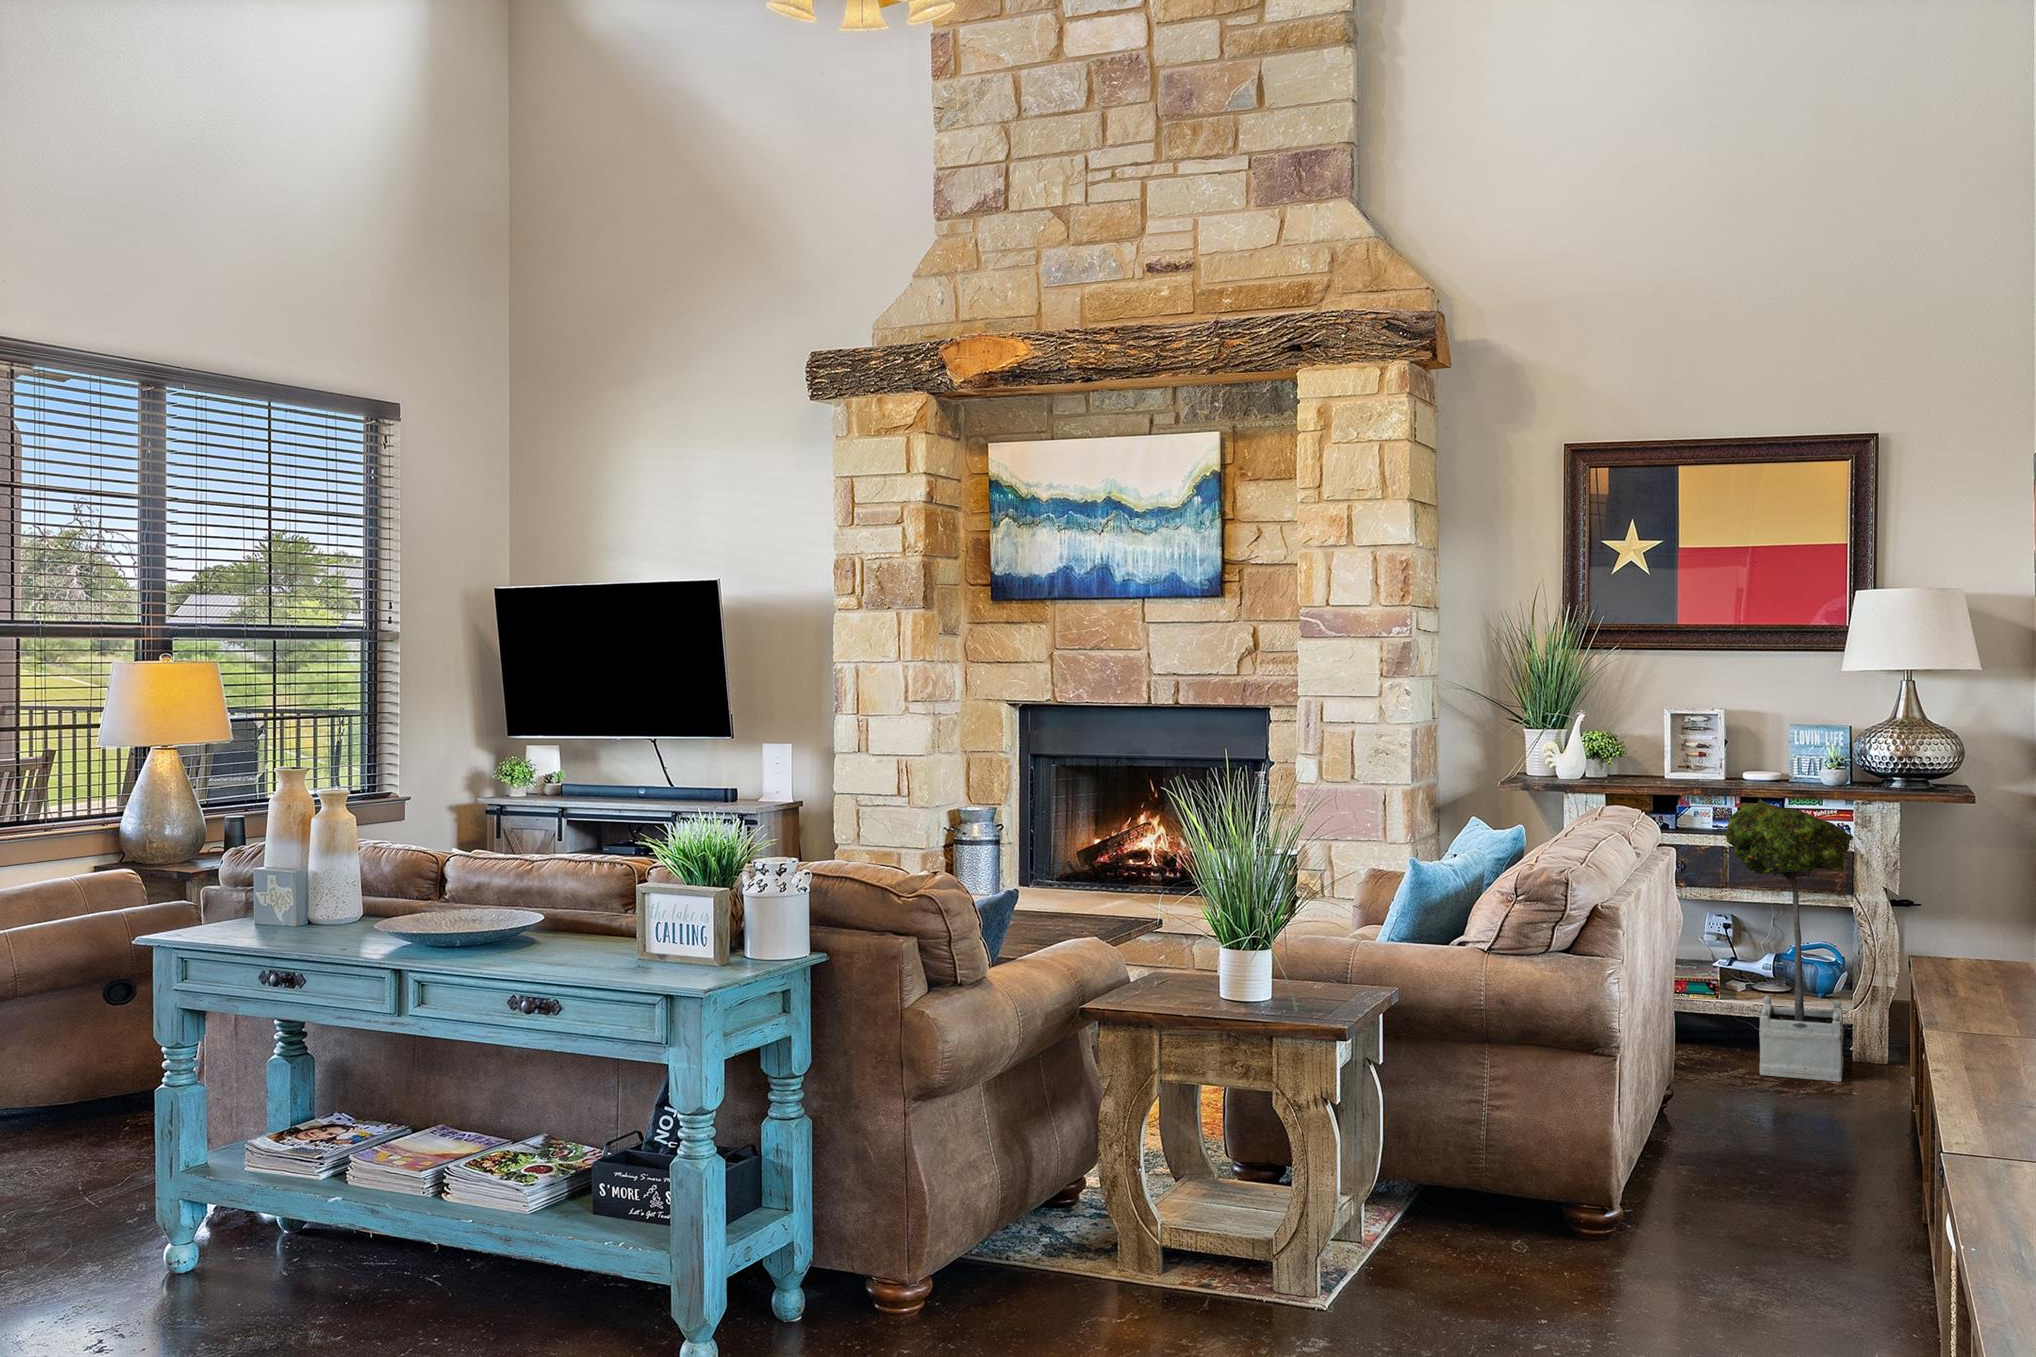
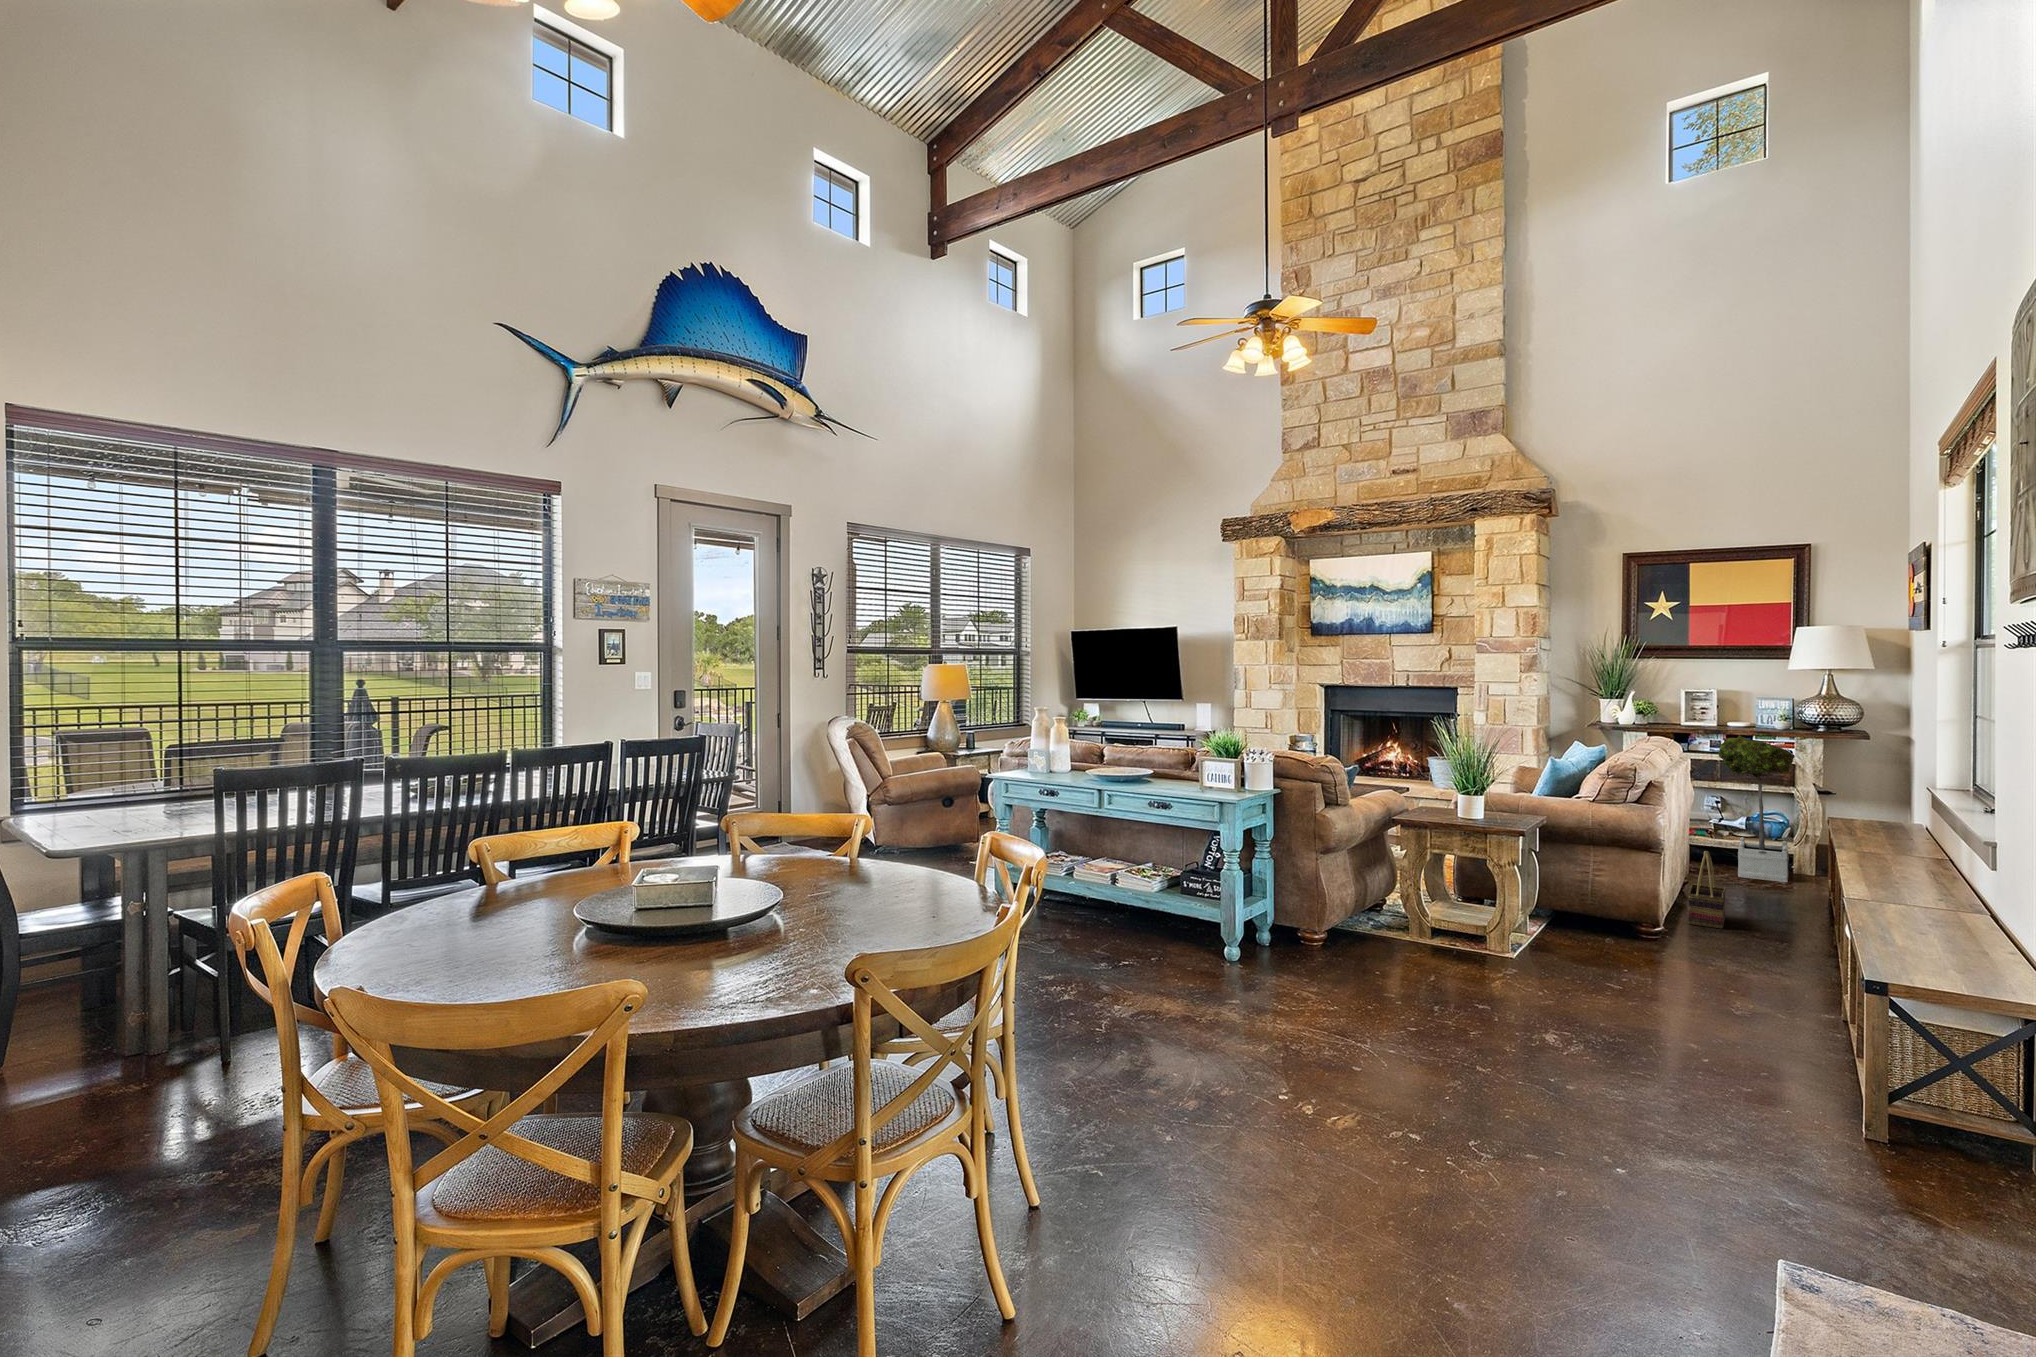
basket: none [1662,1039,1732,1197] -> present [1688,851,1726,929]

